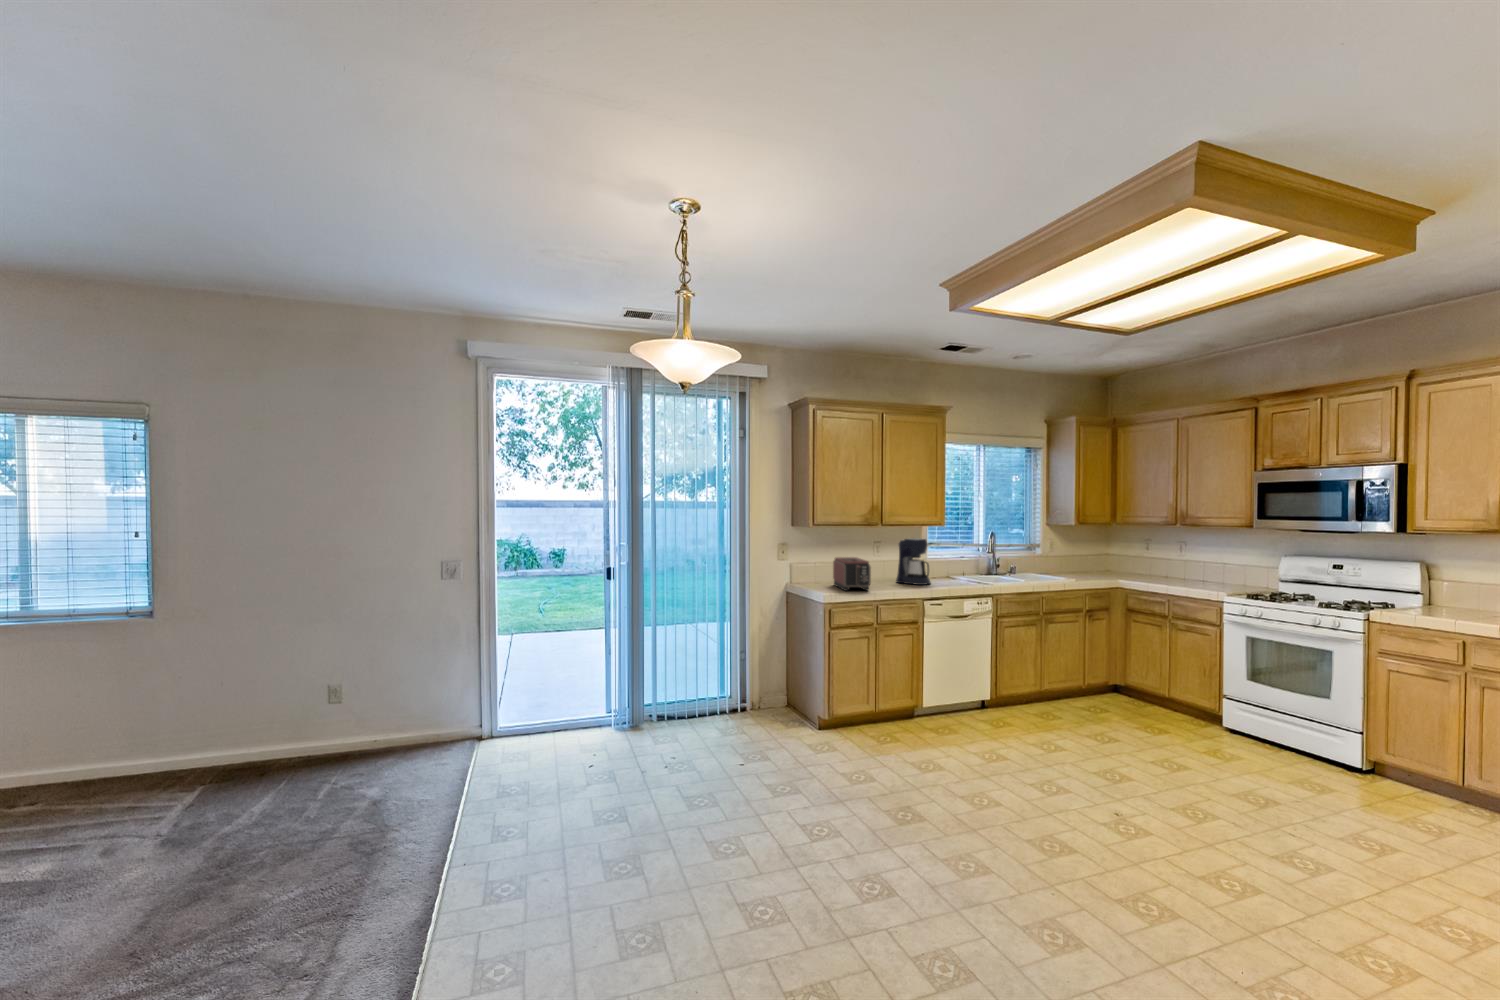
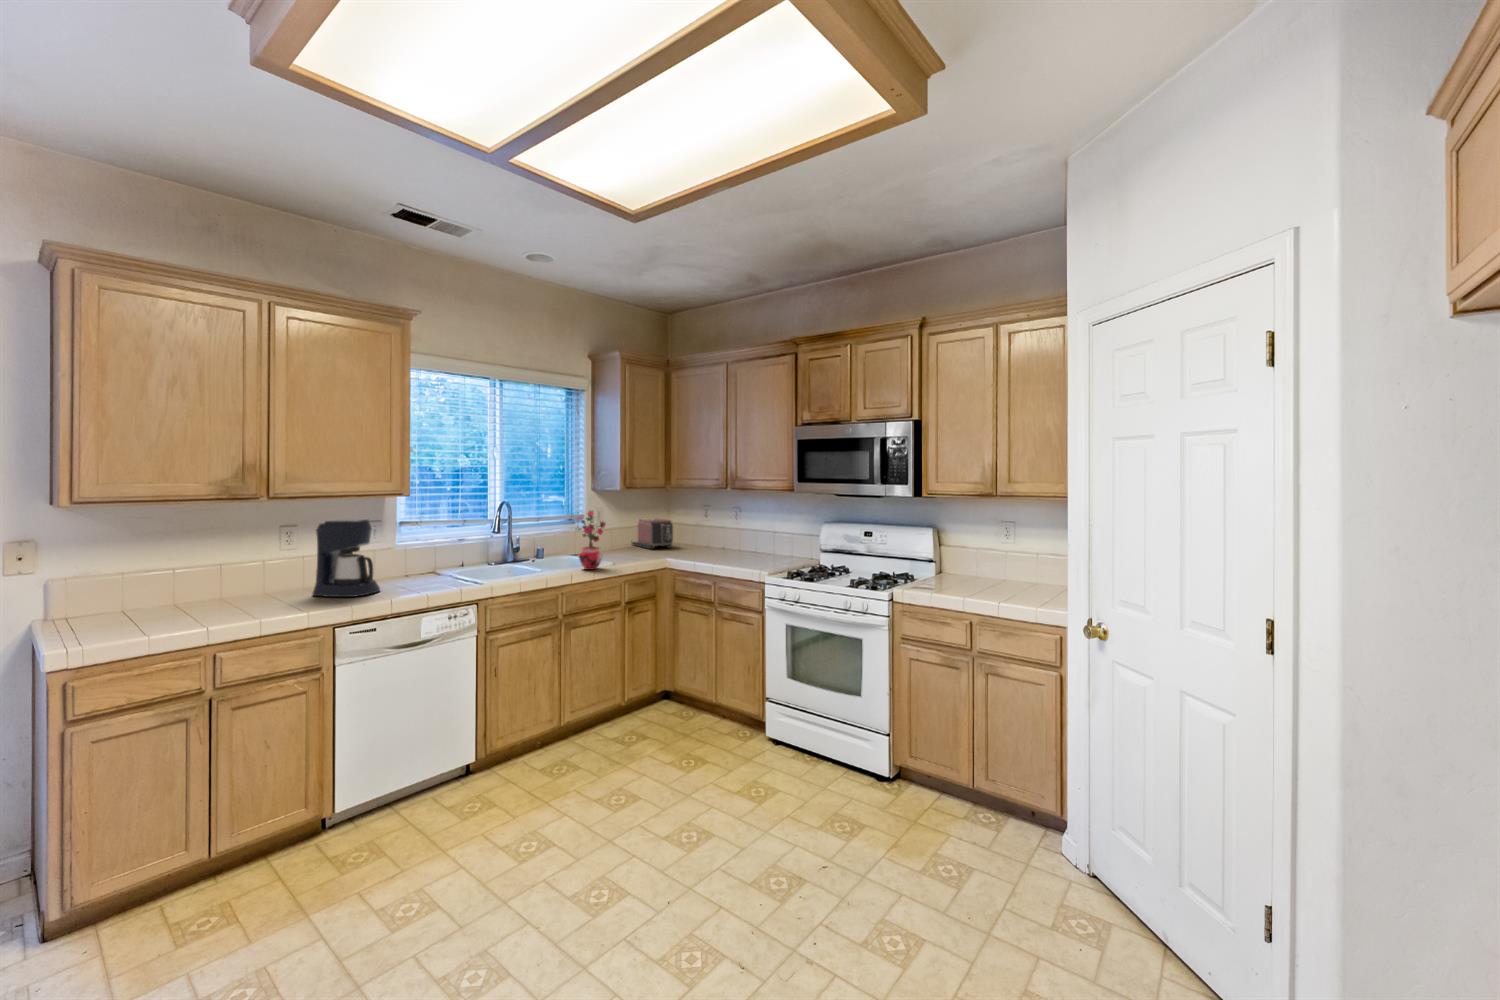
potted plant: none [1043,538,1070,582] -> present [578,511,606,570]
toaster: present [833,557,871,591] -> present [632,518,673,549]

